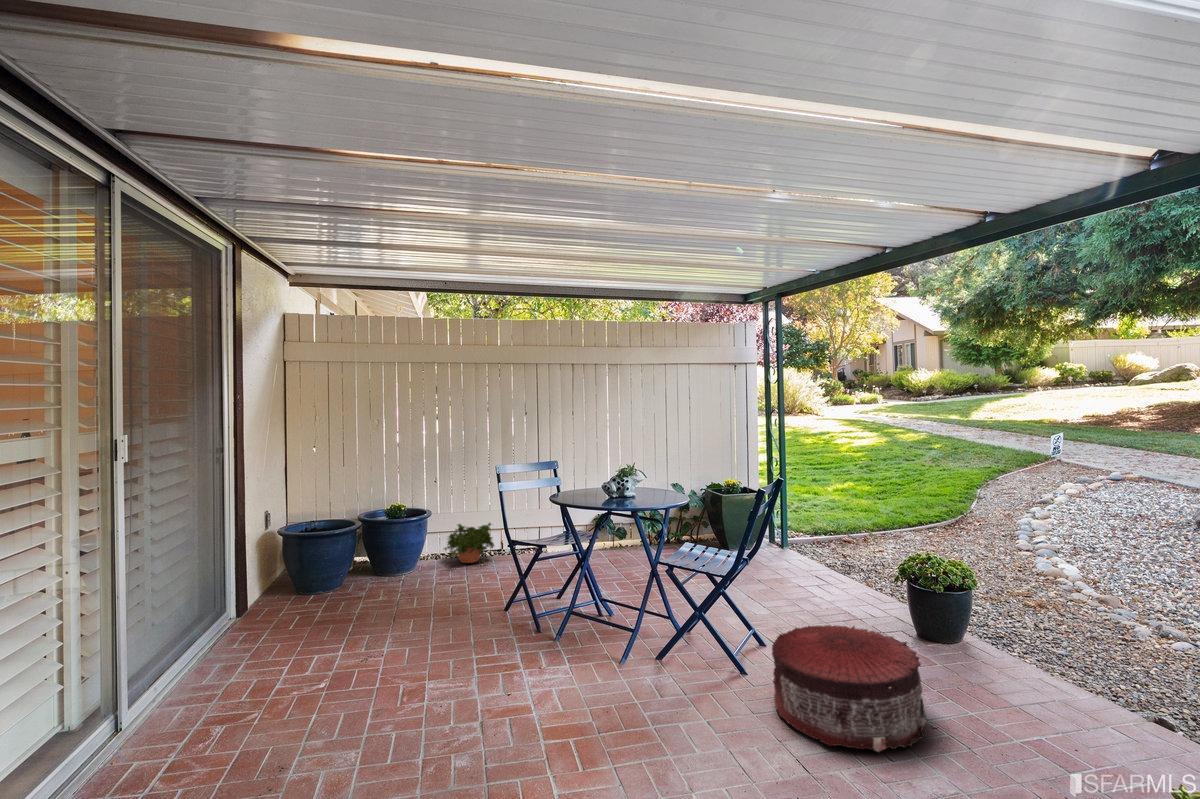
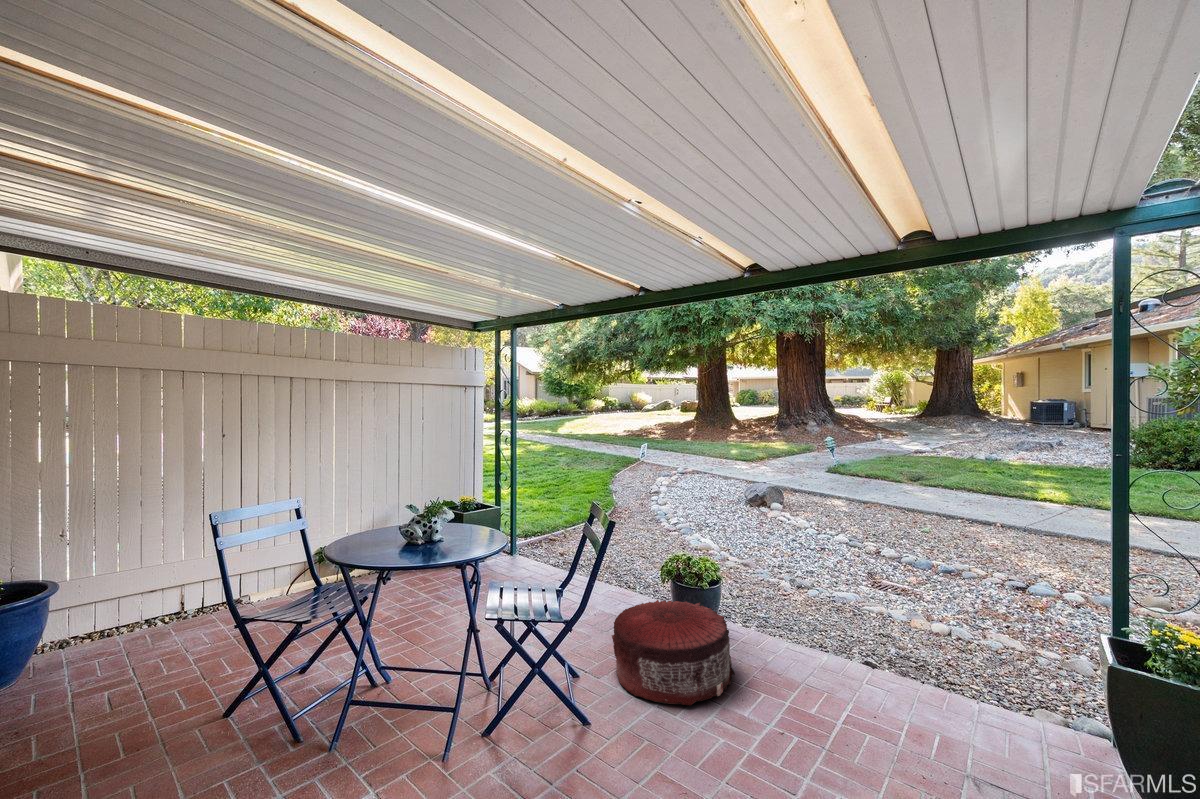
potted plant: present [444,523,494,563] -> none [87,577,185,642]

